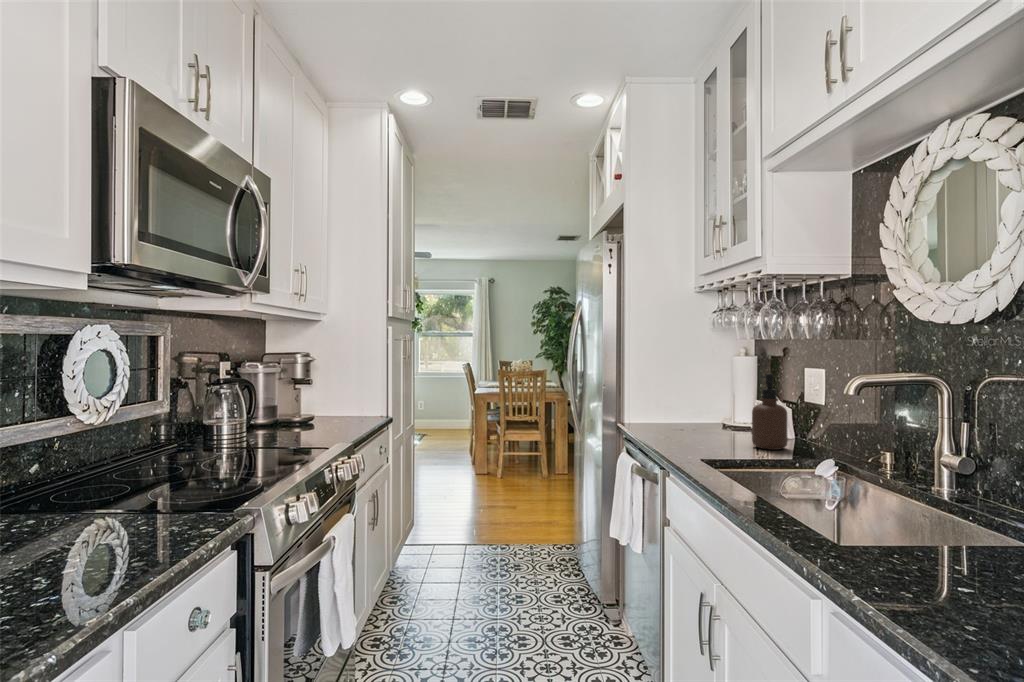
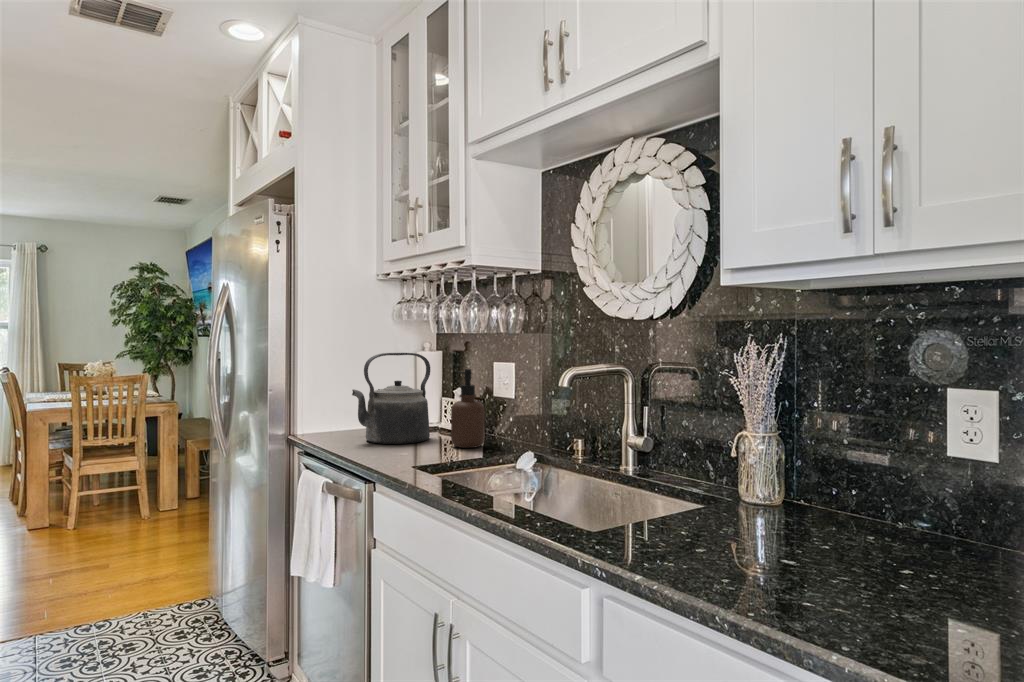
kettle: none [663,357,739,439] -> present [352,353,430,444]

